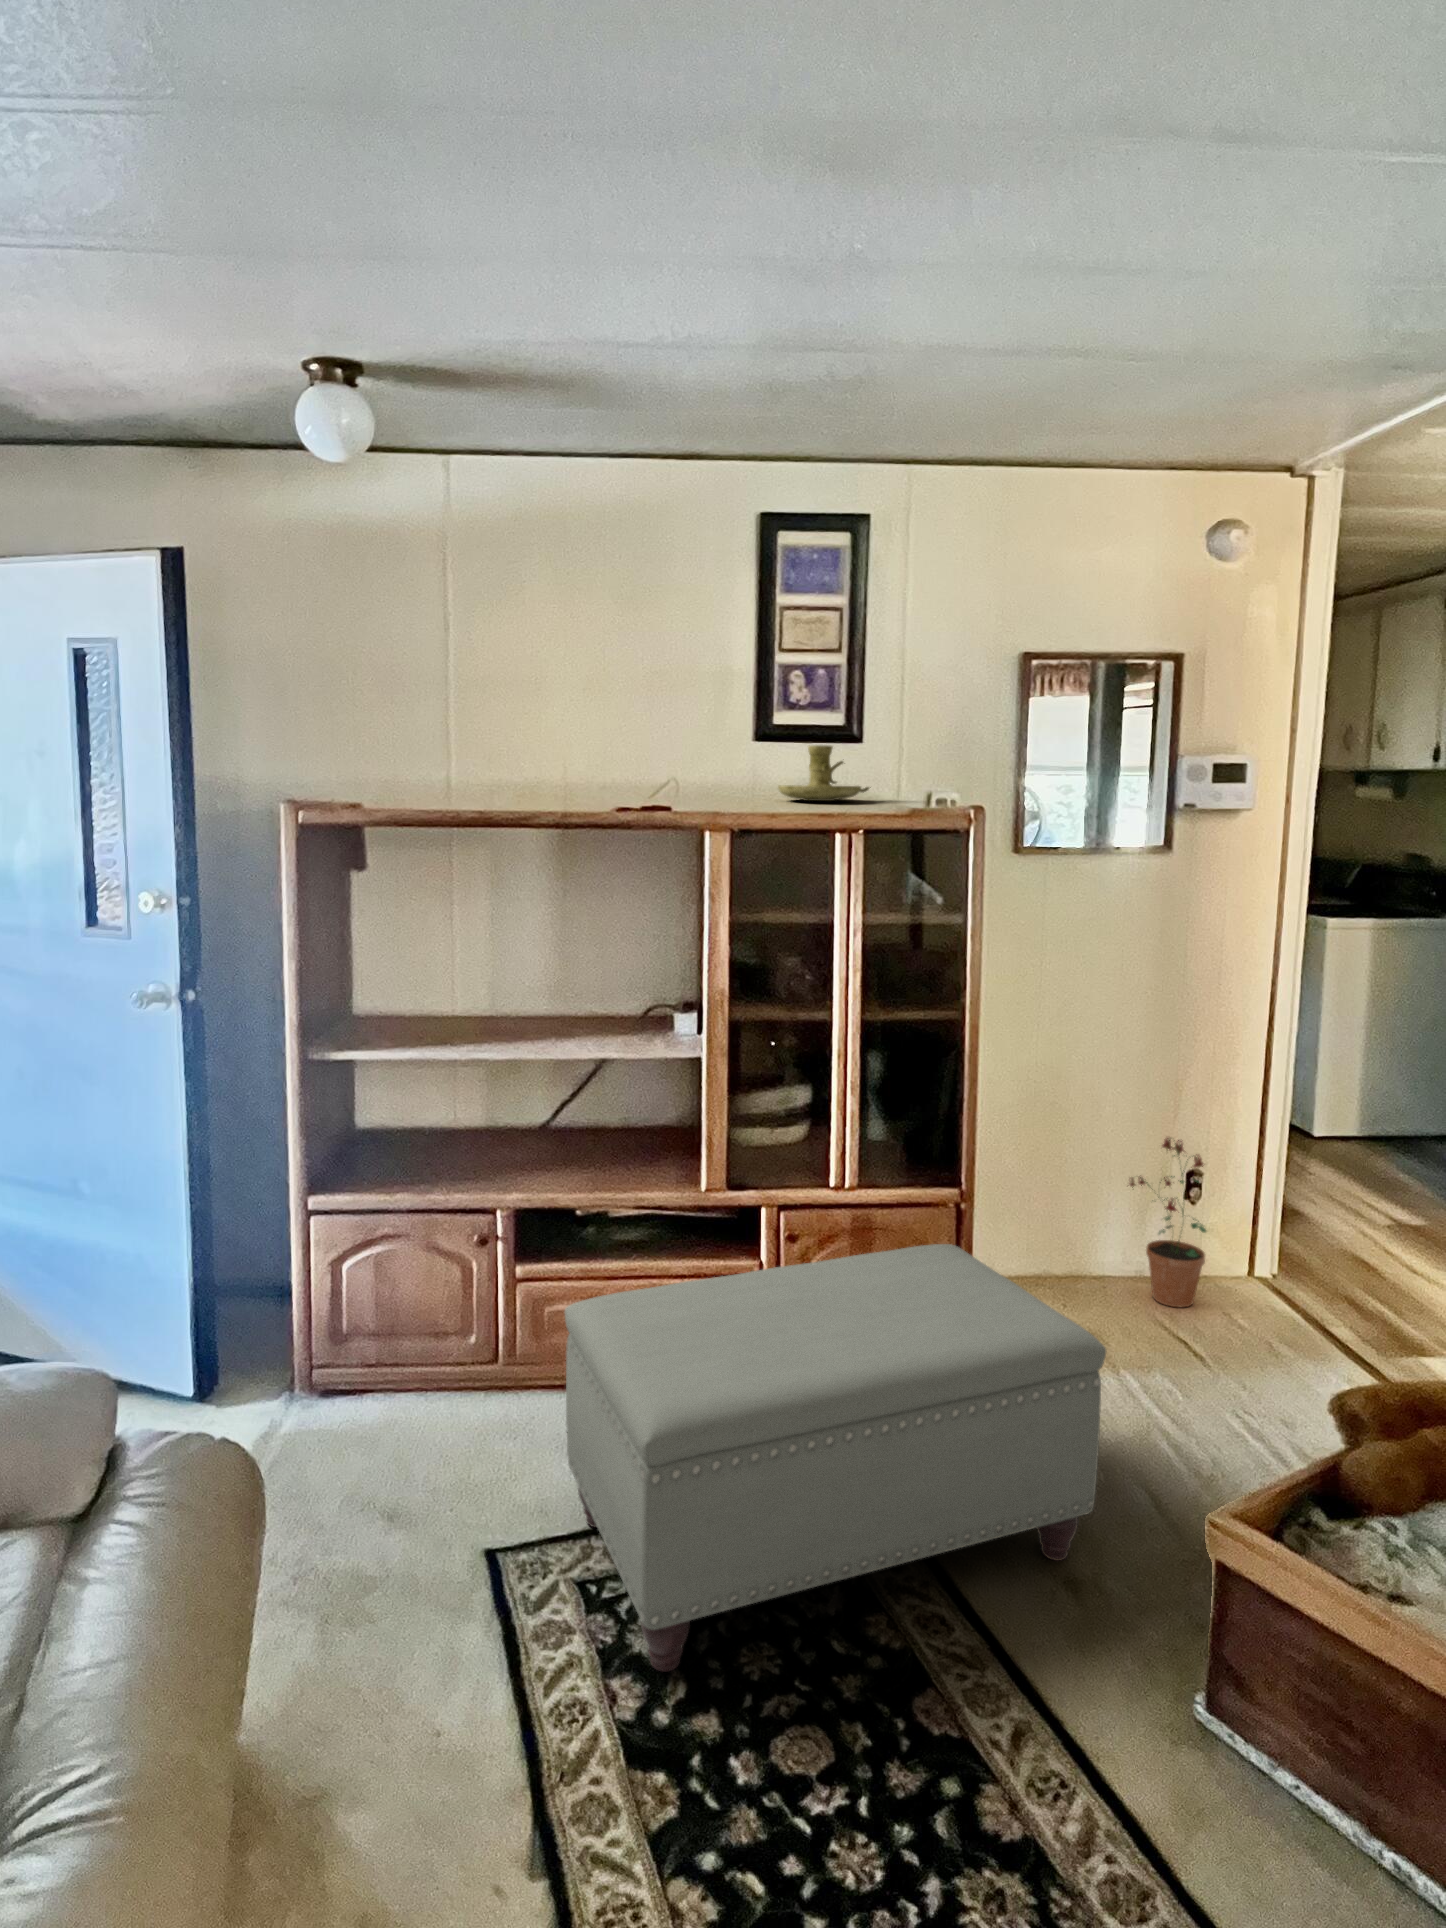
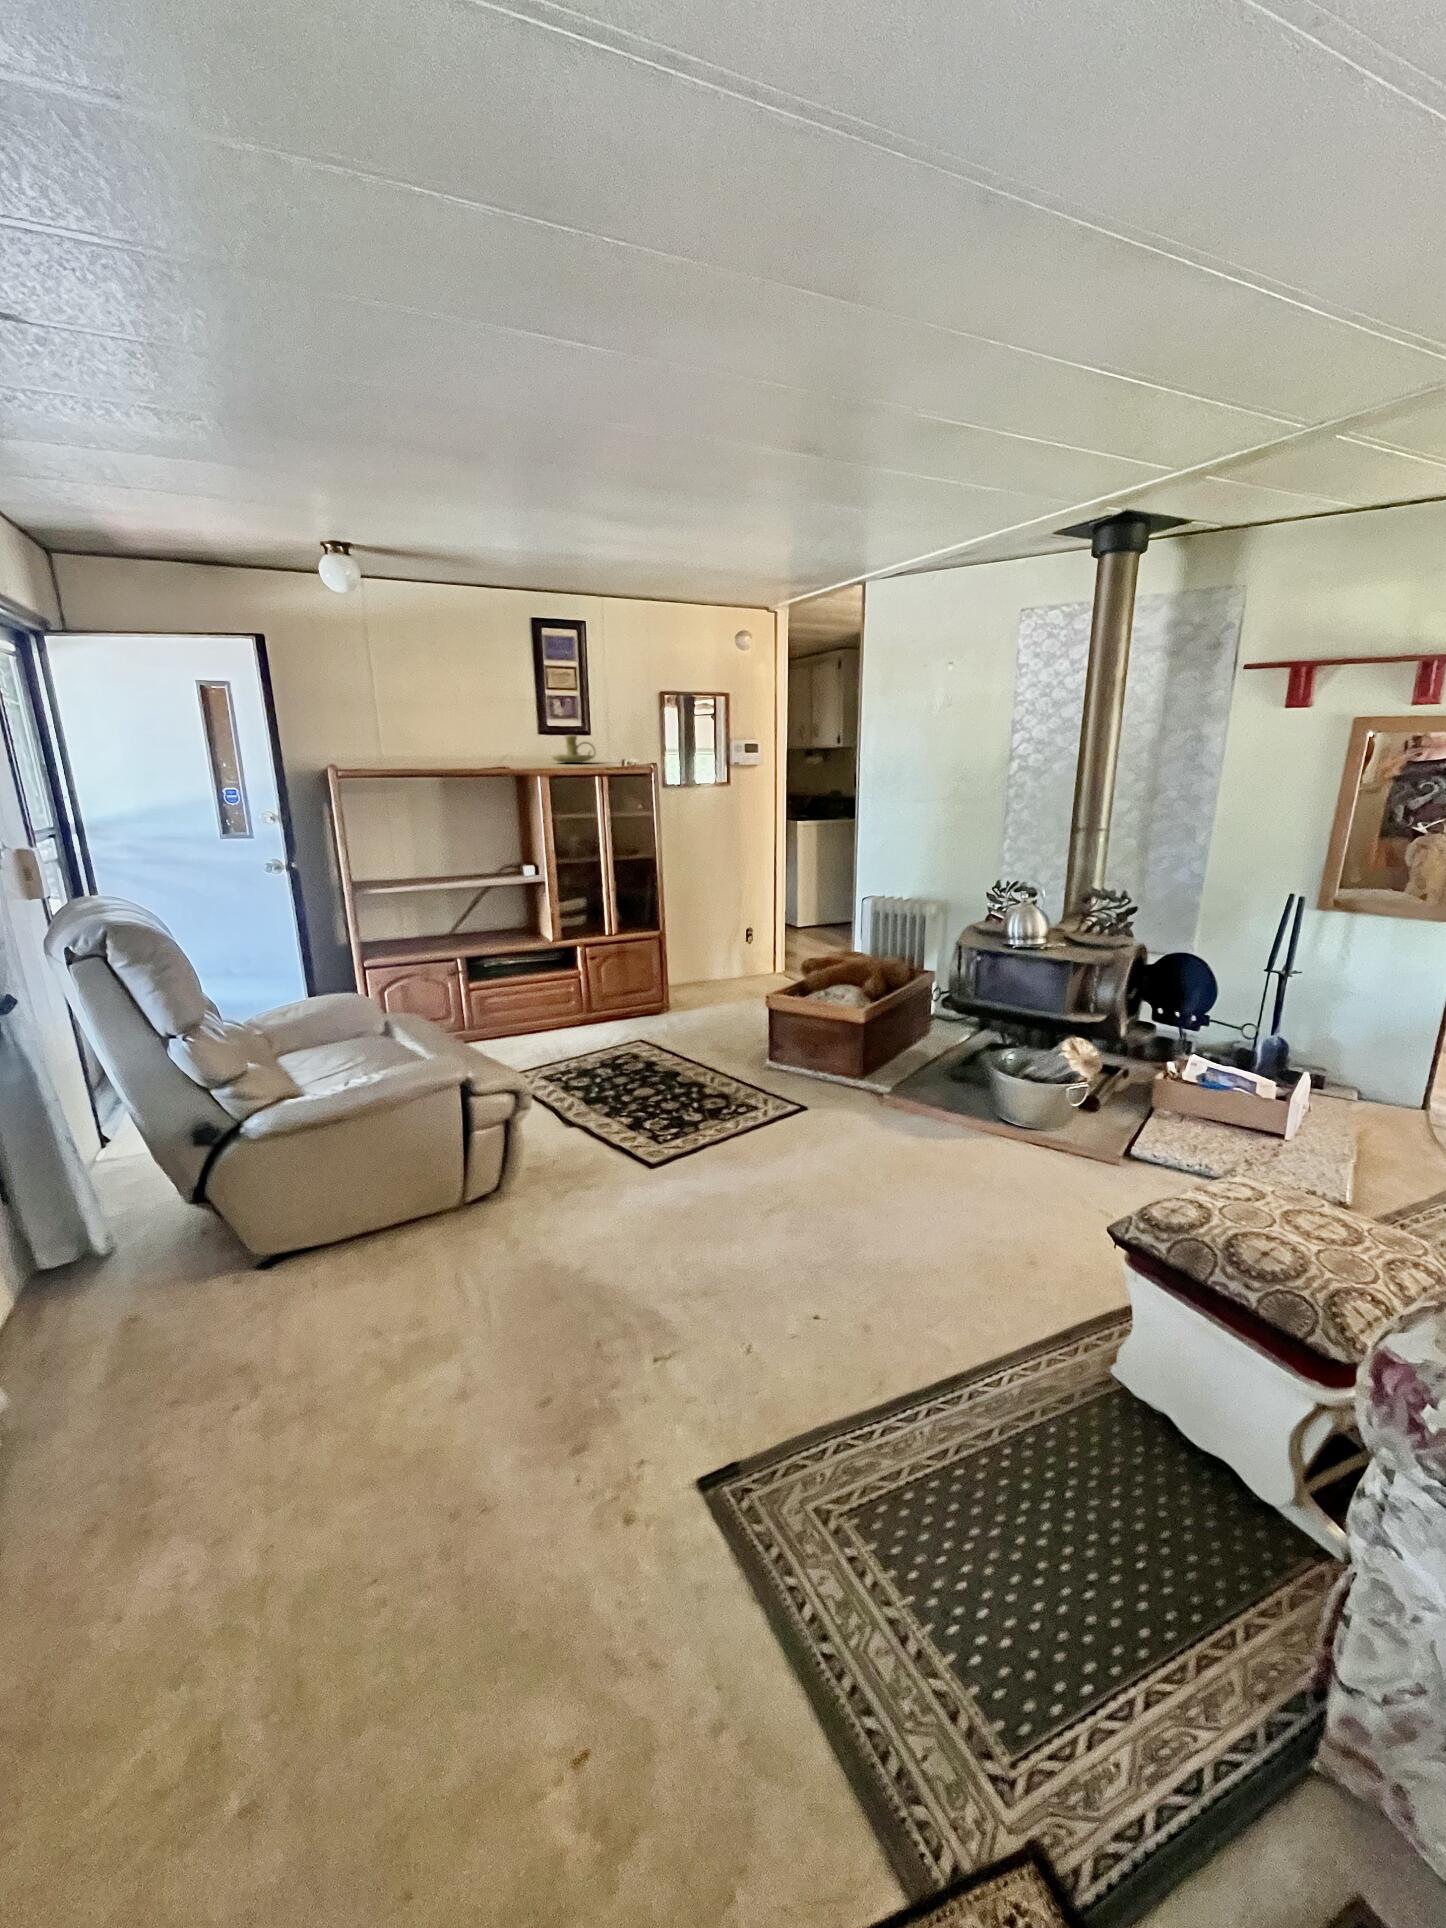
potted plant: present [1129,1138,1206,1307] -> none [722,912,758,984]
ottoman: present [565,1244,1106,1672] -> none [521,944,729,1080]

